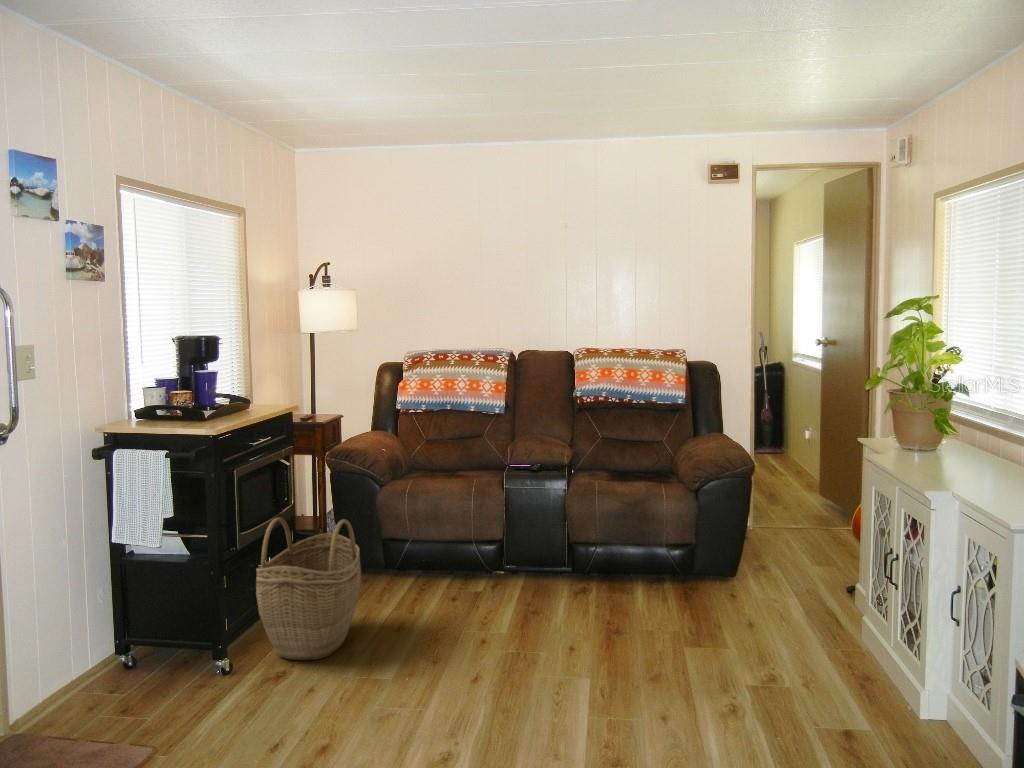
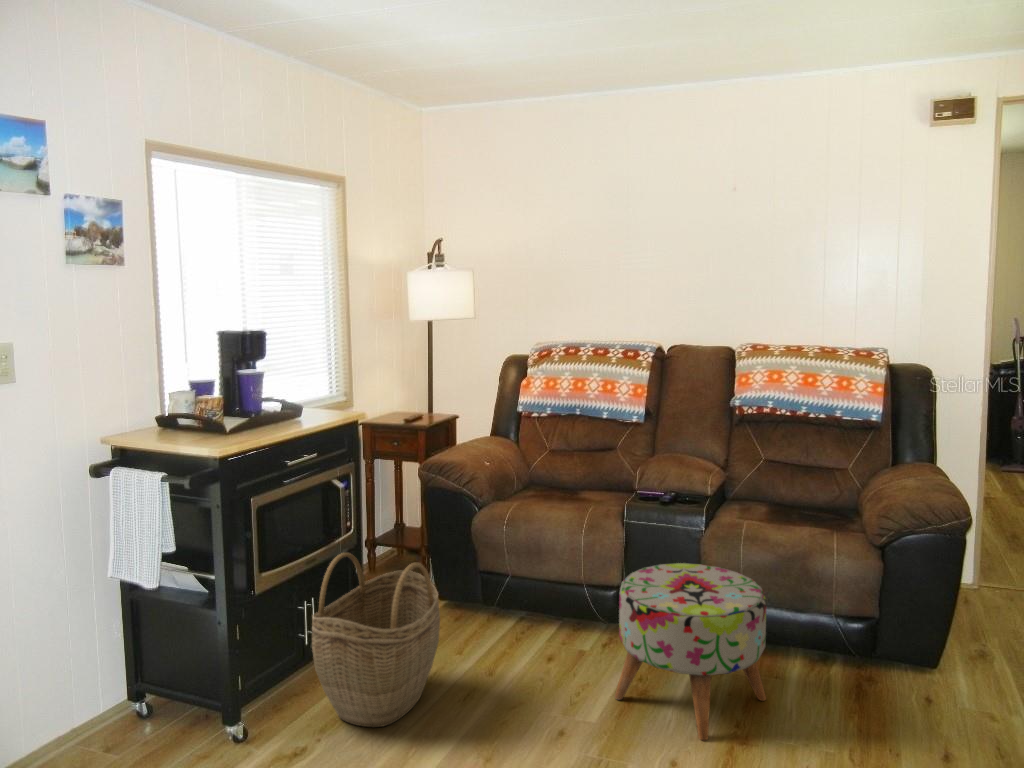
ottoman: none [505,513,620,639] -> present [615,563,767,740]

